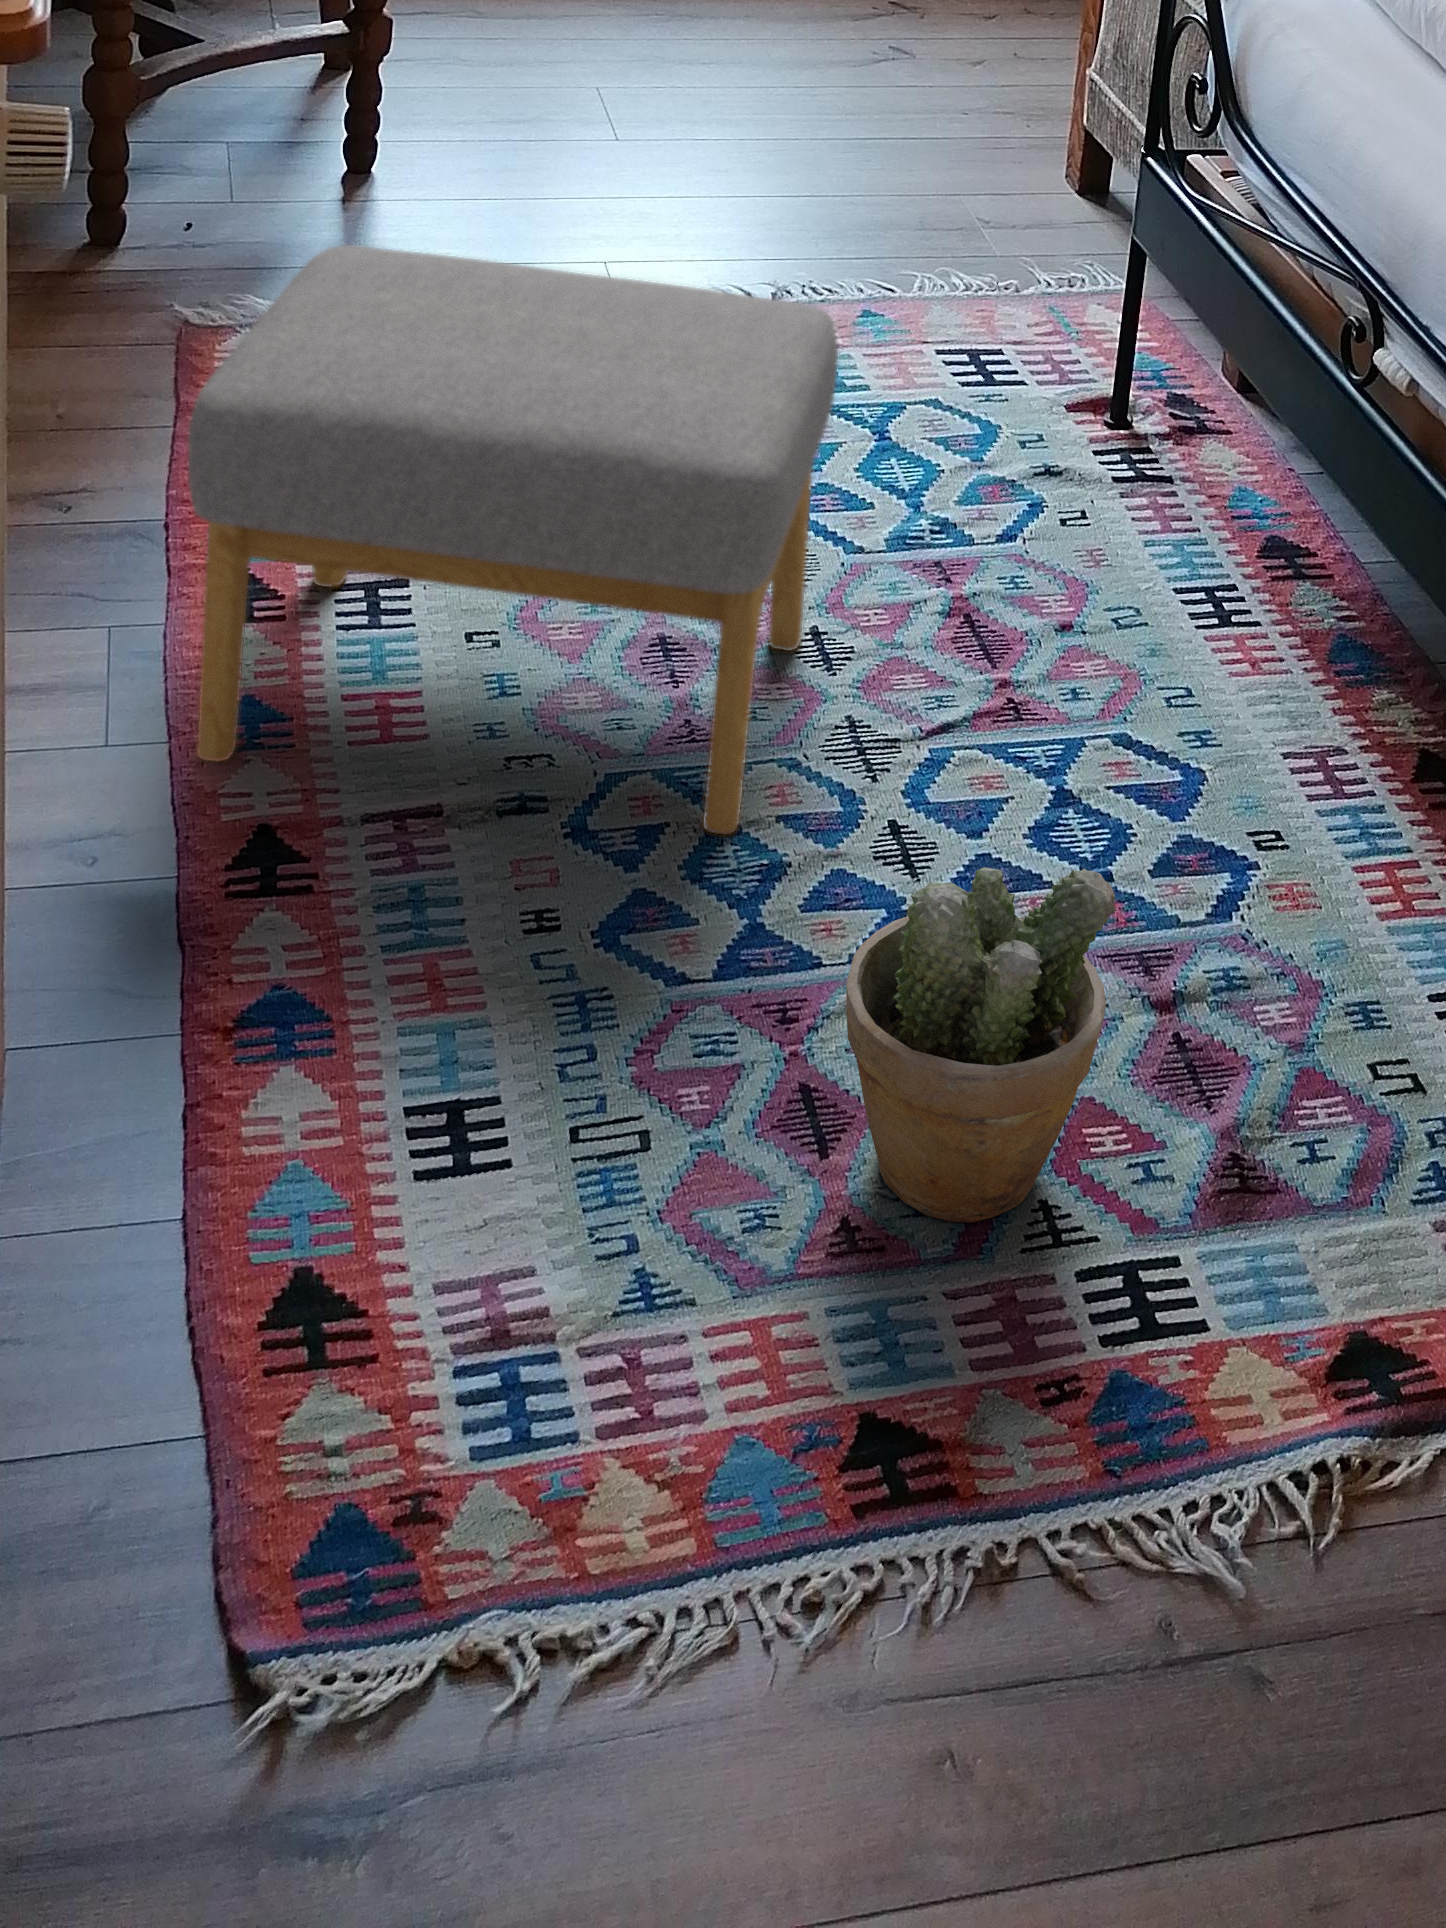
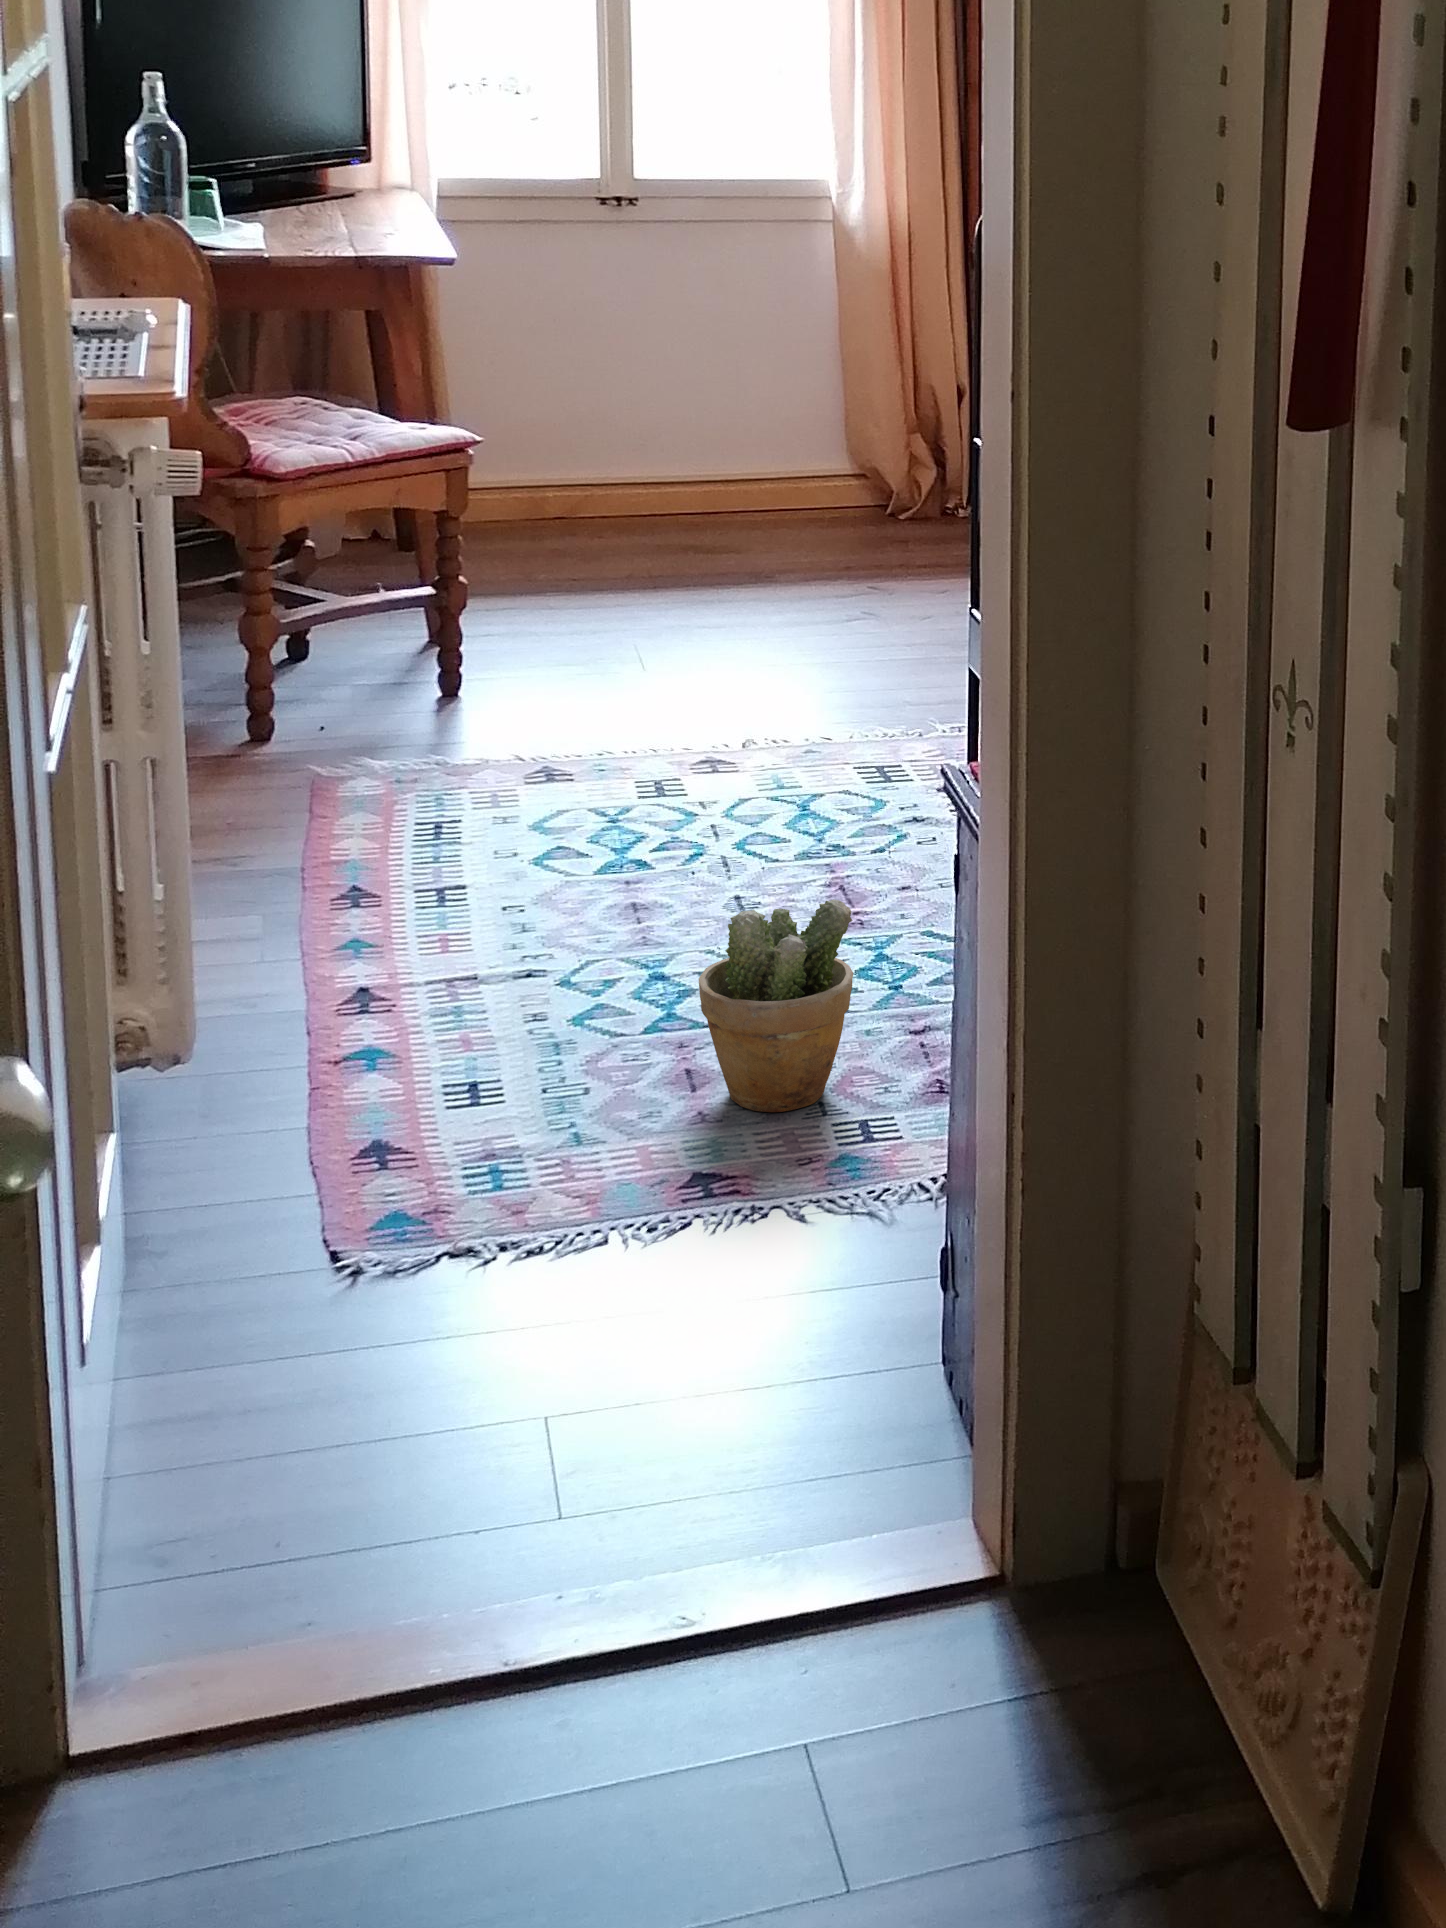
footstool: present [188,245,838,834] -> none [303,658,732,978]

